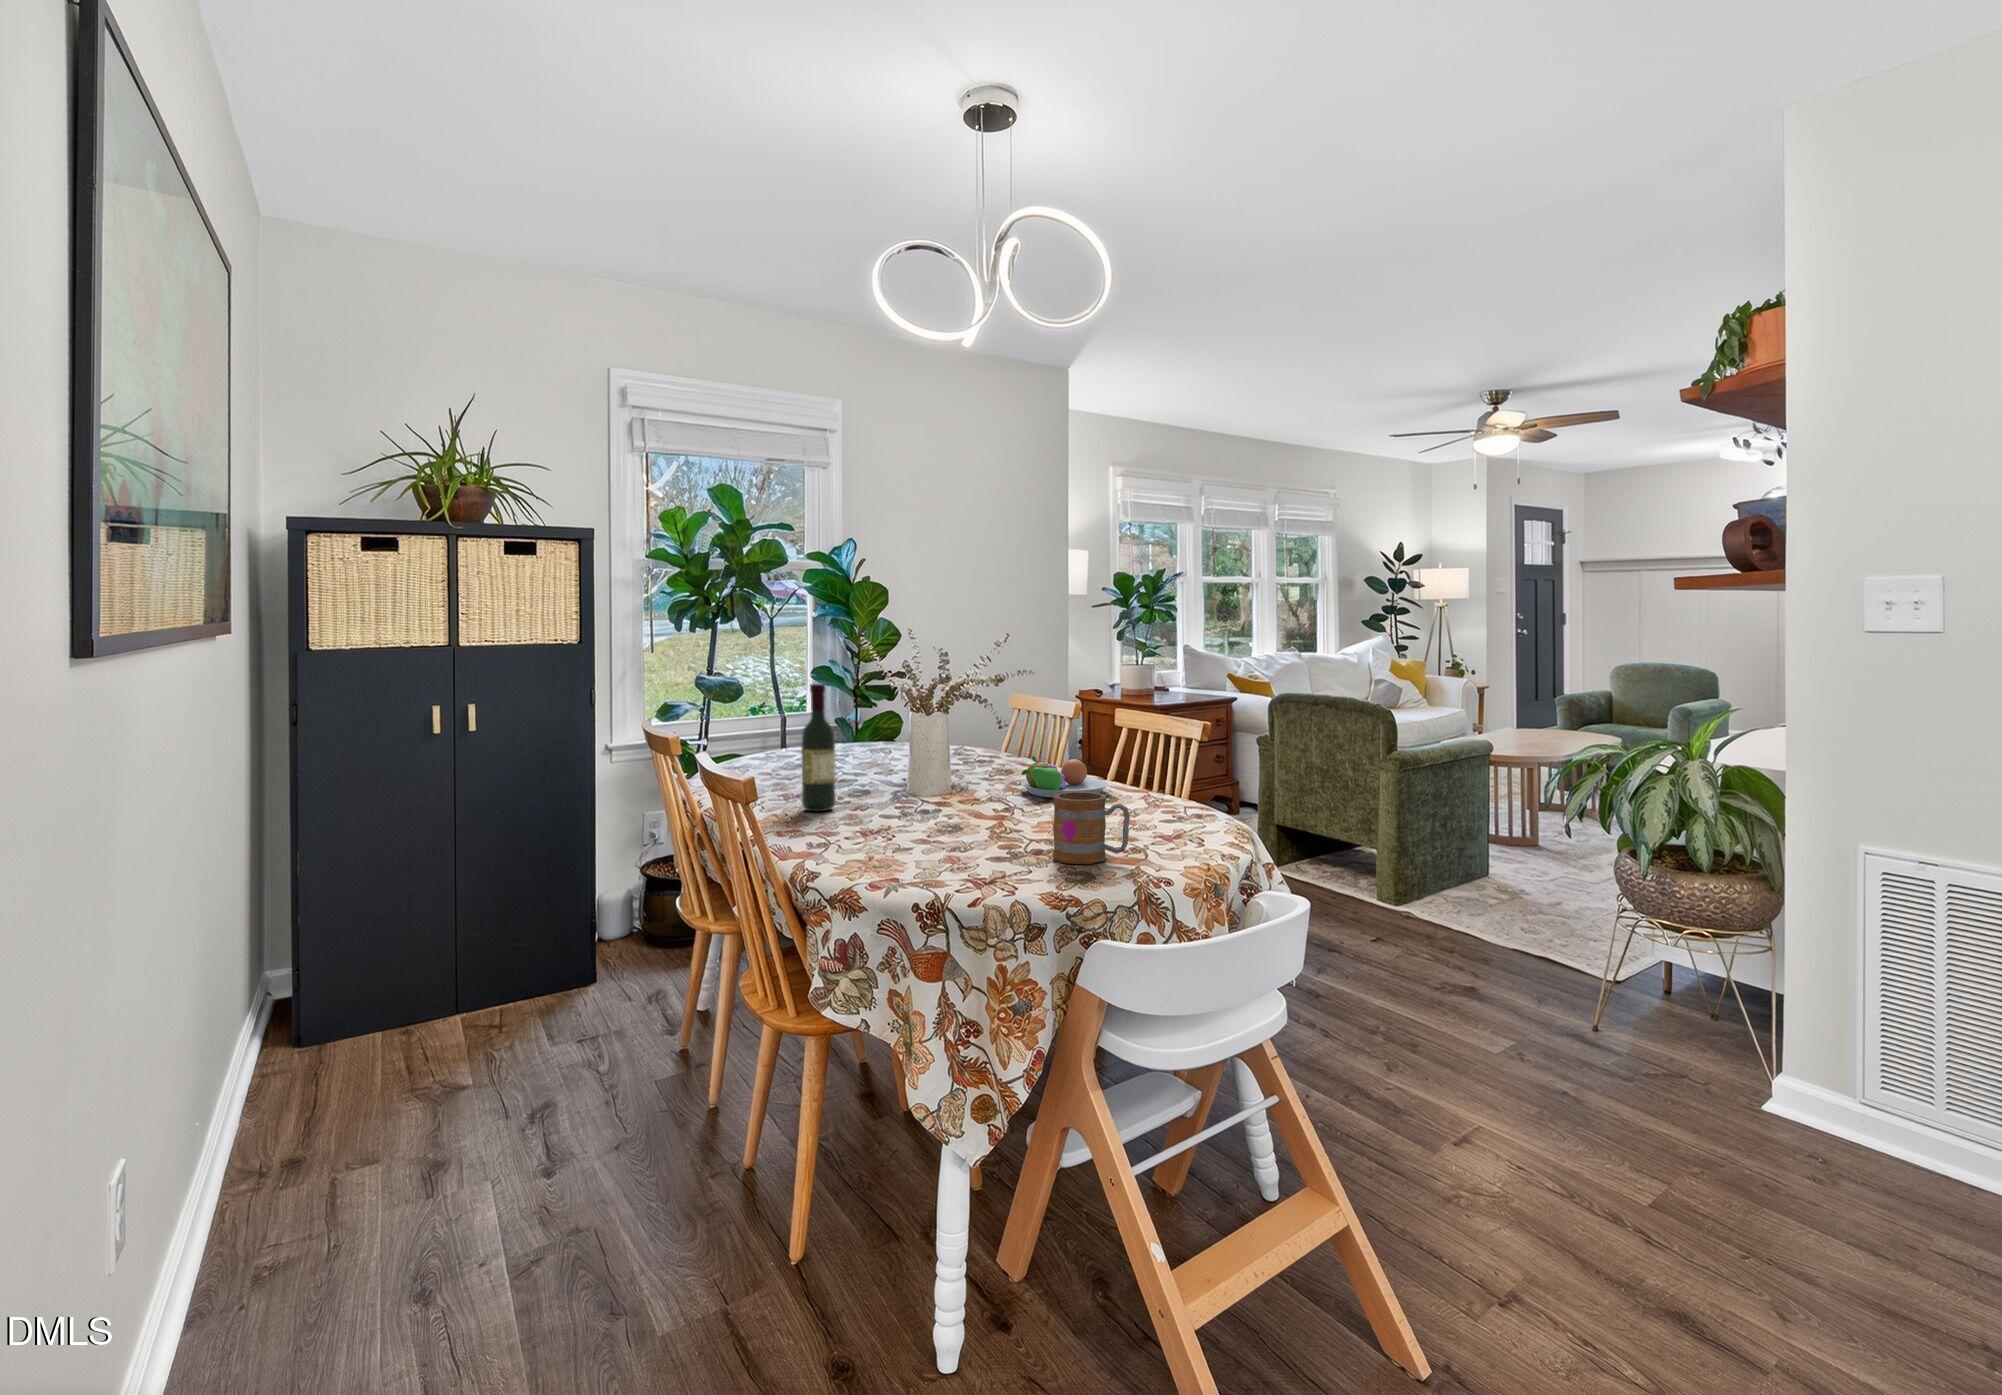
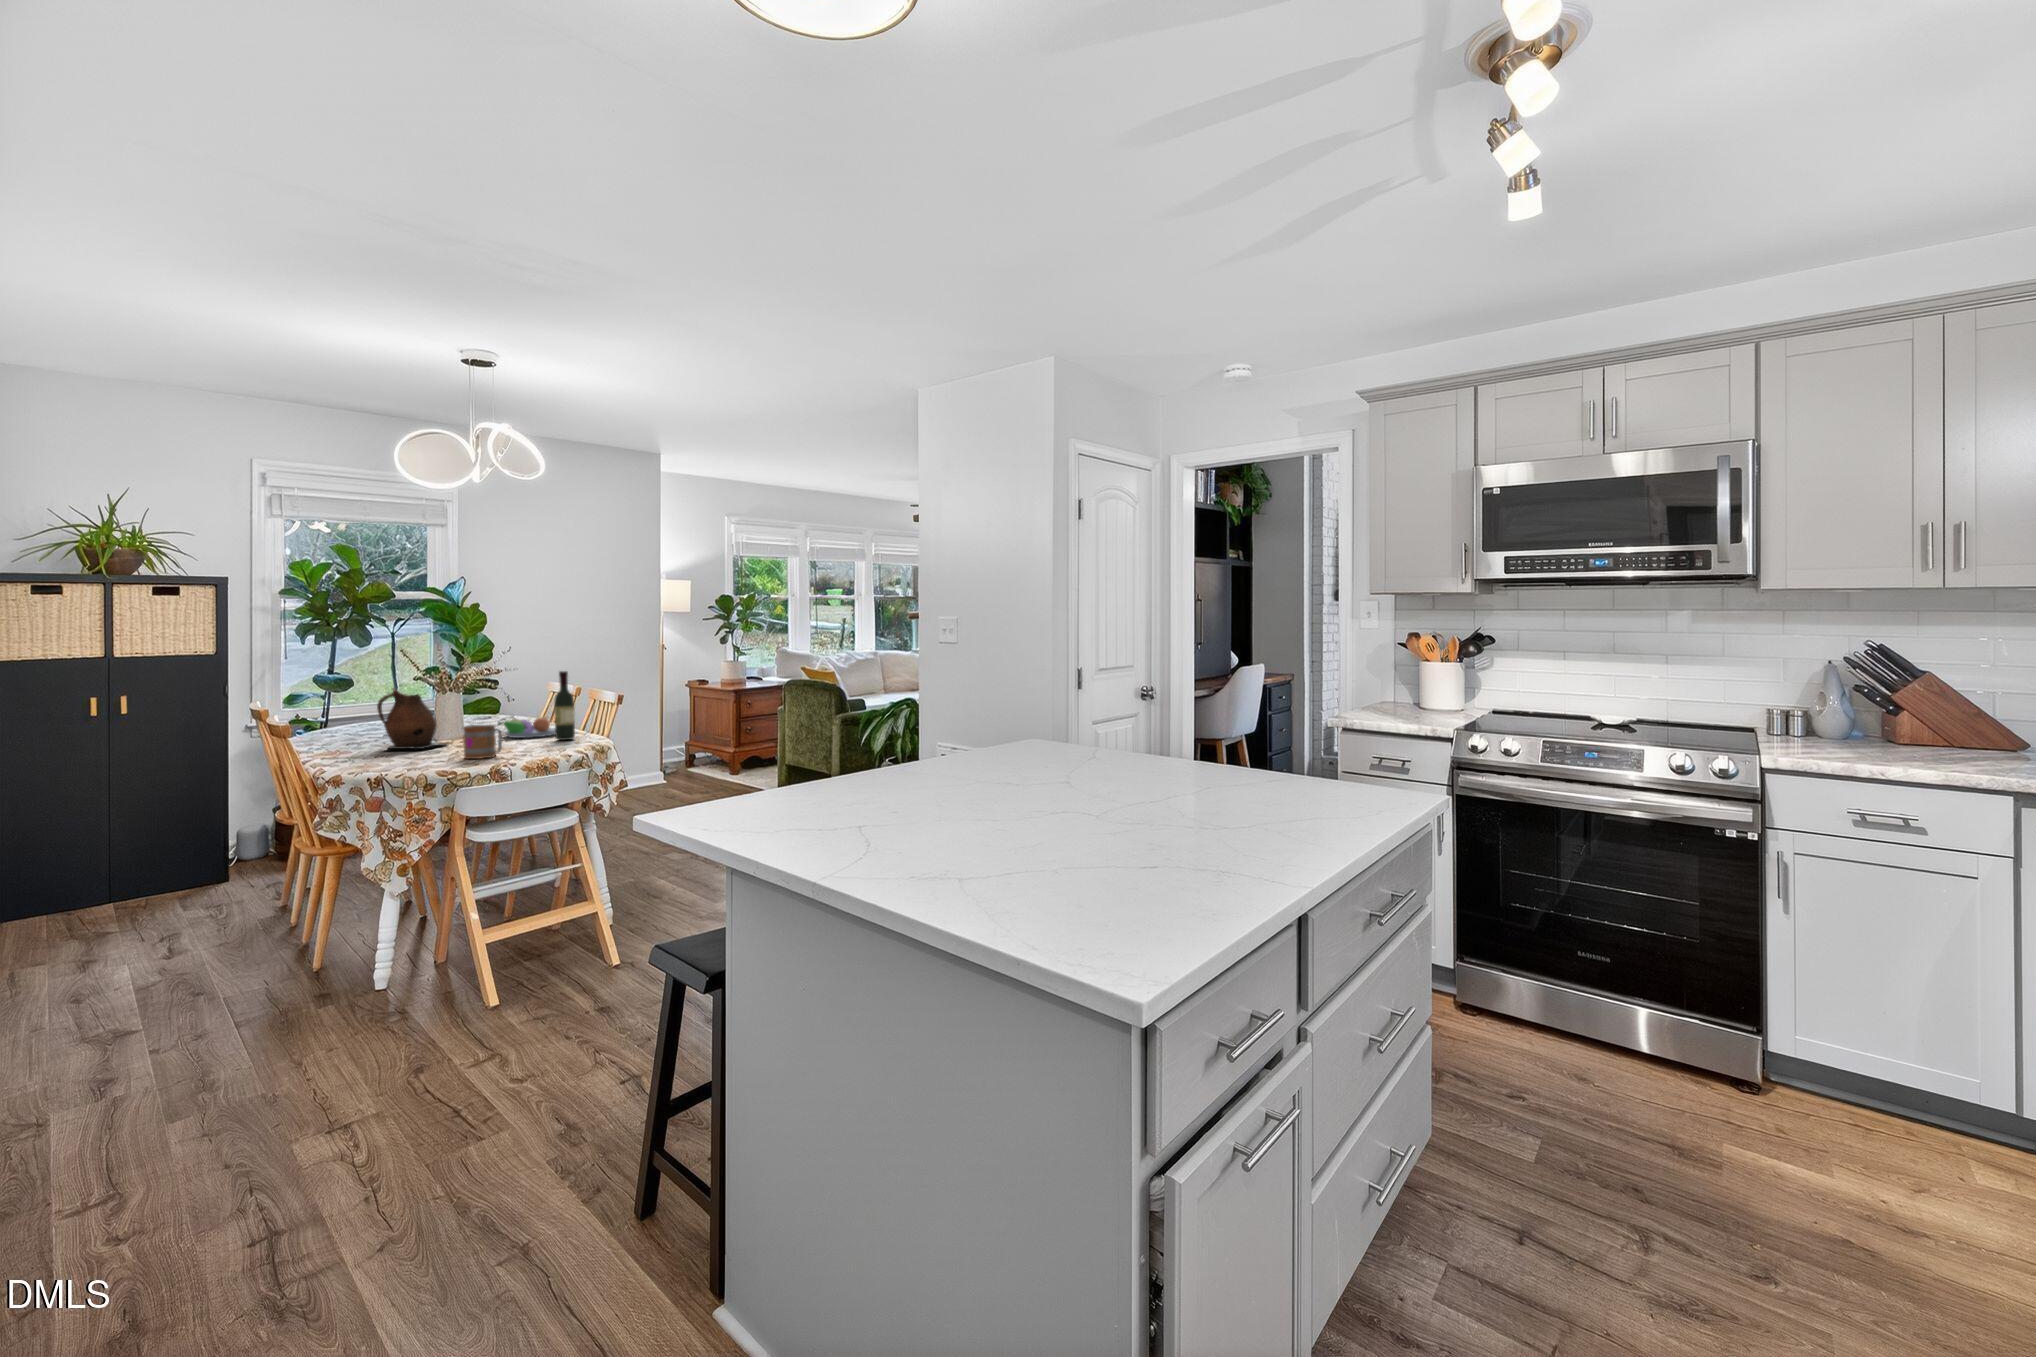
wine bottle: present [801,684,836,811] -> present [554,671,575,740]
ceramic pitcher: none [863,709,964,827] -> present [377,688,444,749]

